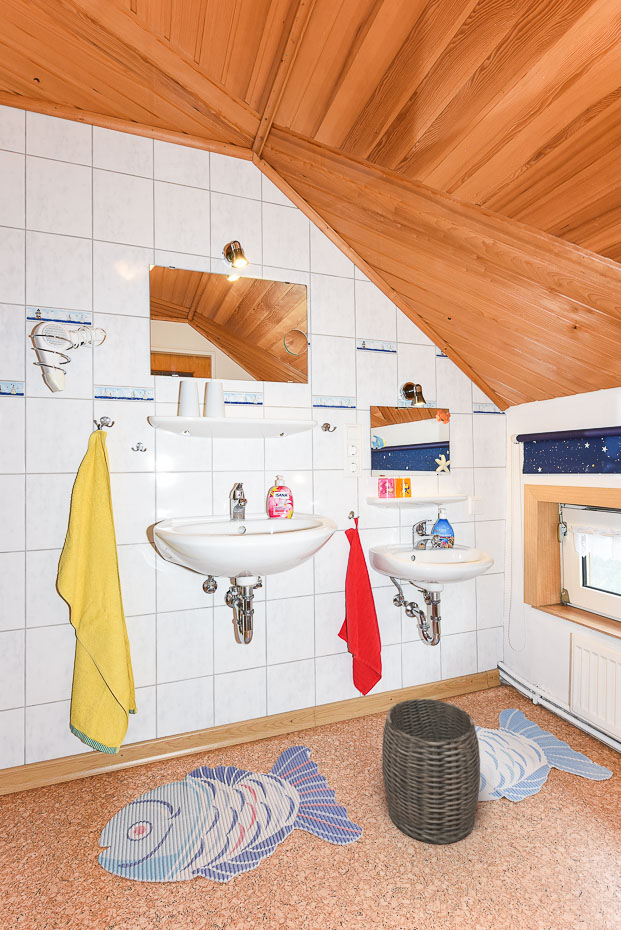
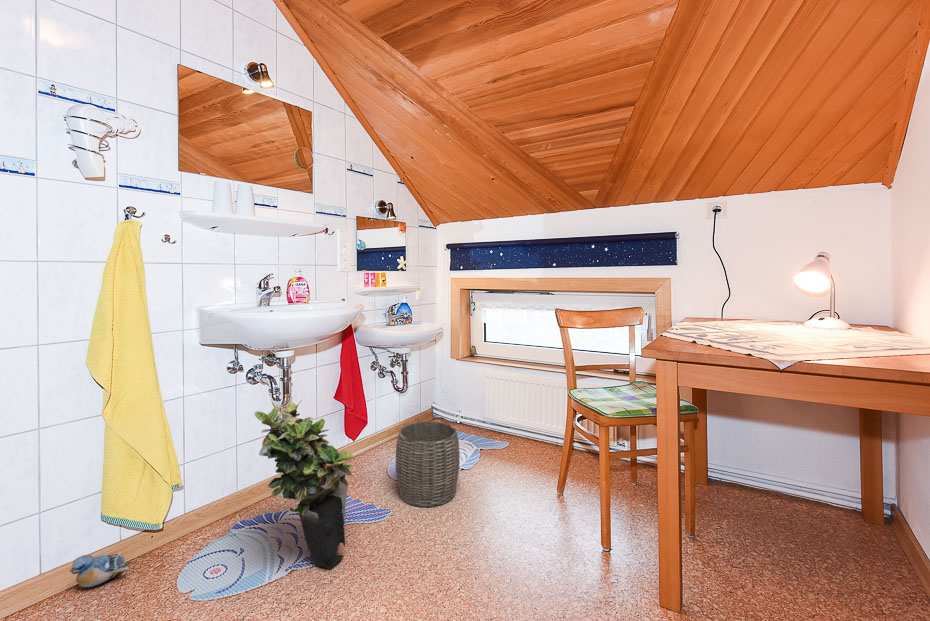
potted plant: none [170,643,291,887] -> present [254,401,354,569]
plush toy: none [38,765,91,800] -> present [70,554,131,587]

